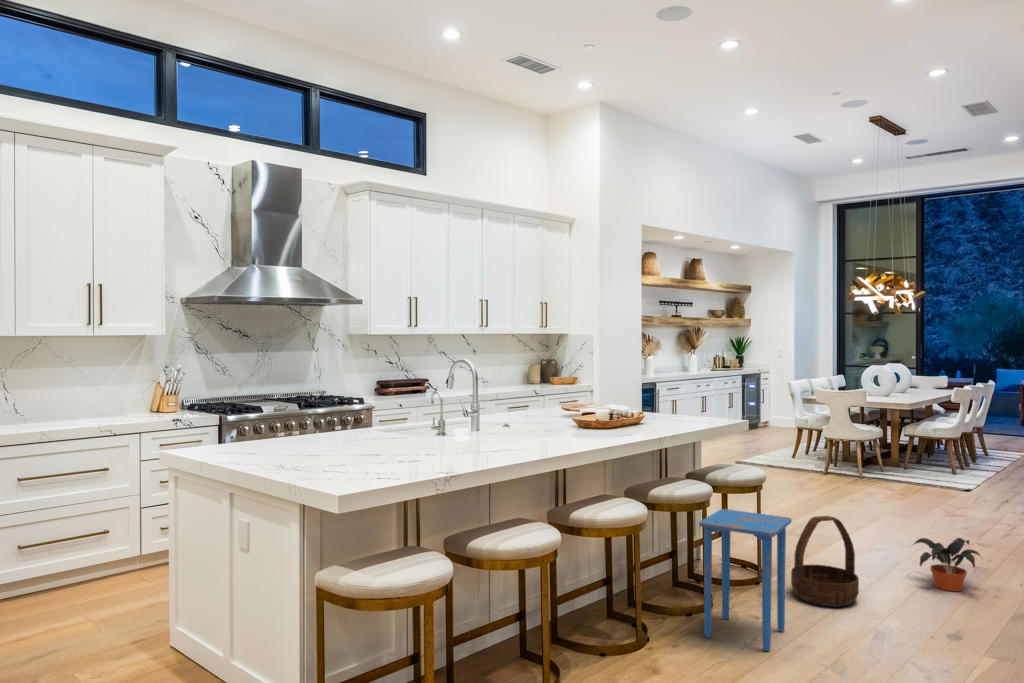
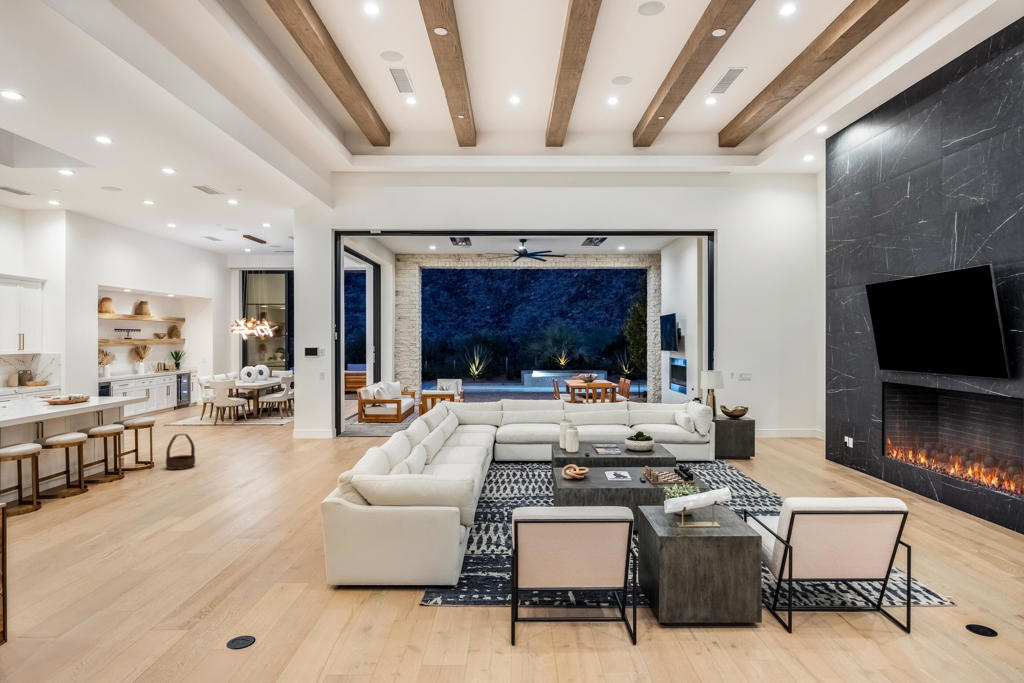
side table: present [699,509,792,651] -> none [115,433,159,485]
potted plant: present [914,538,980,591] -> none [224,438,251,458]

